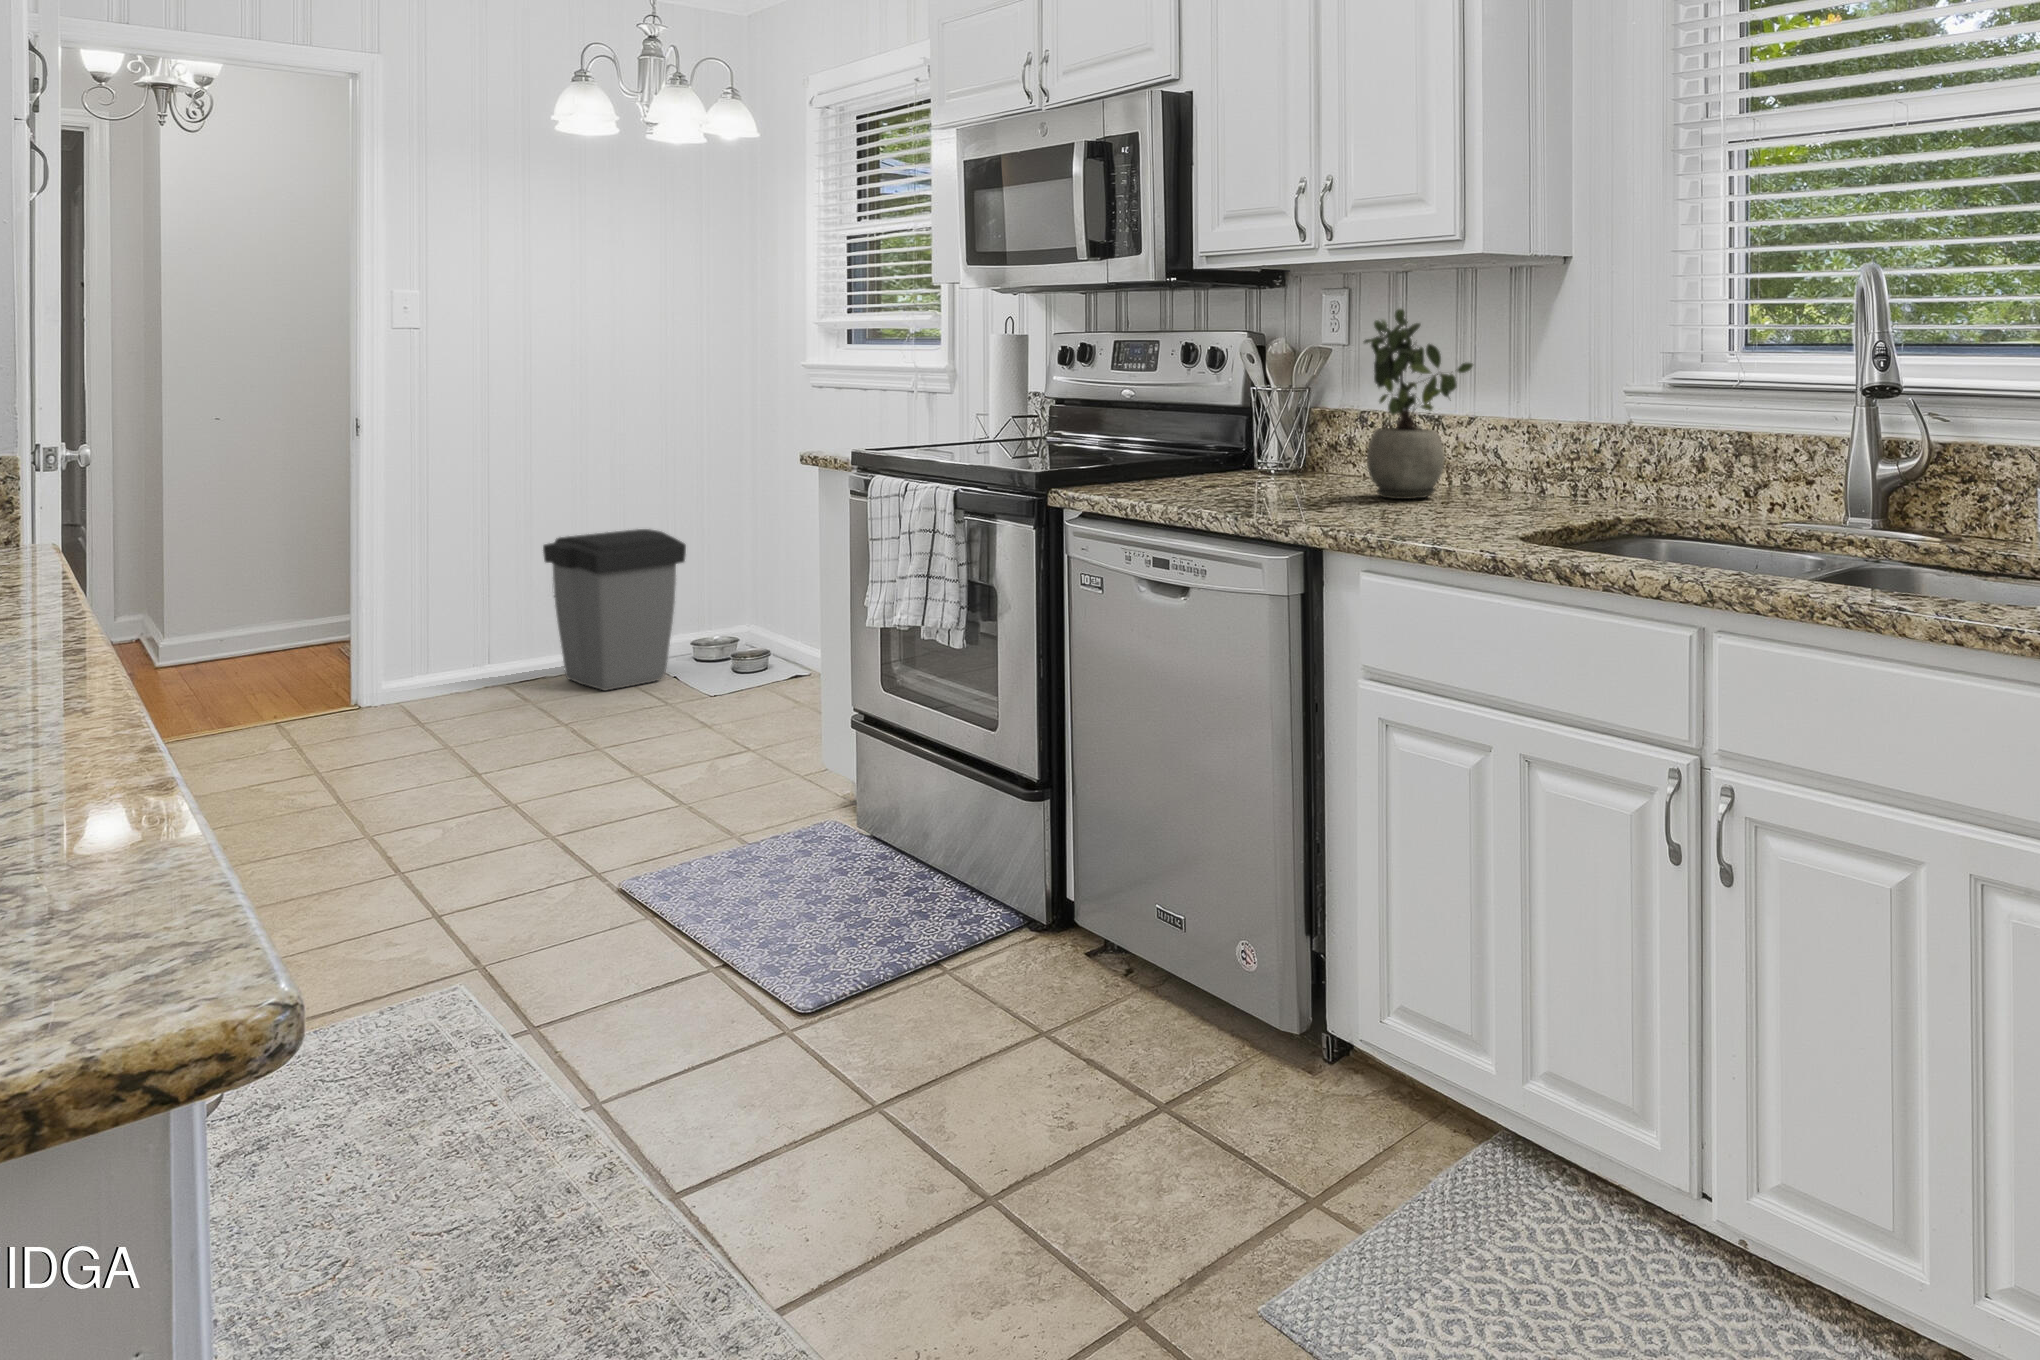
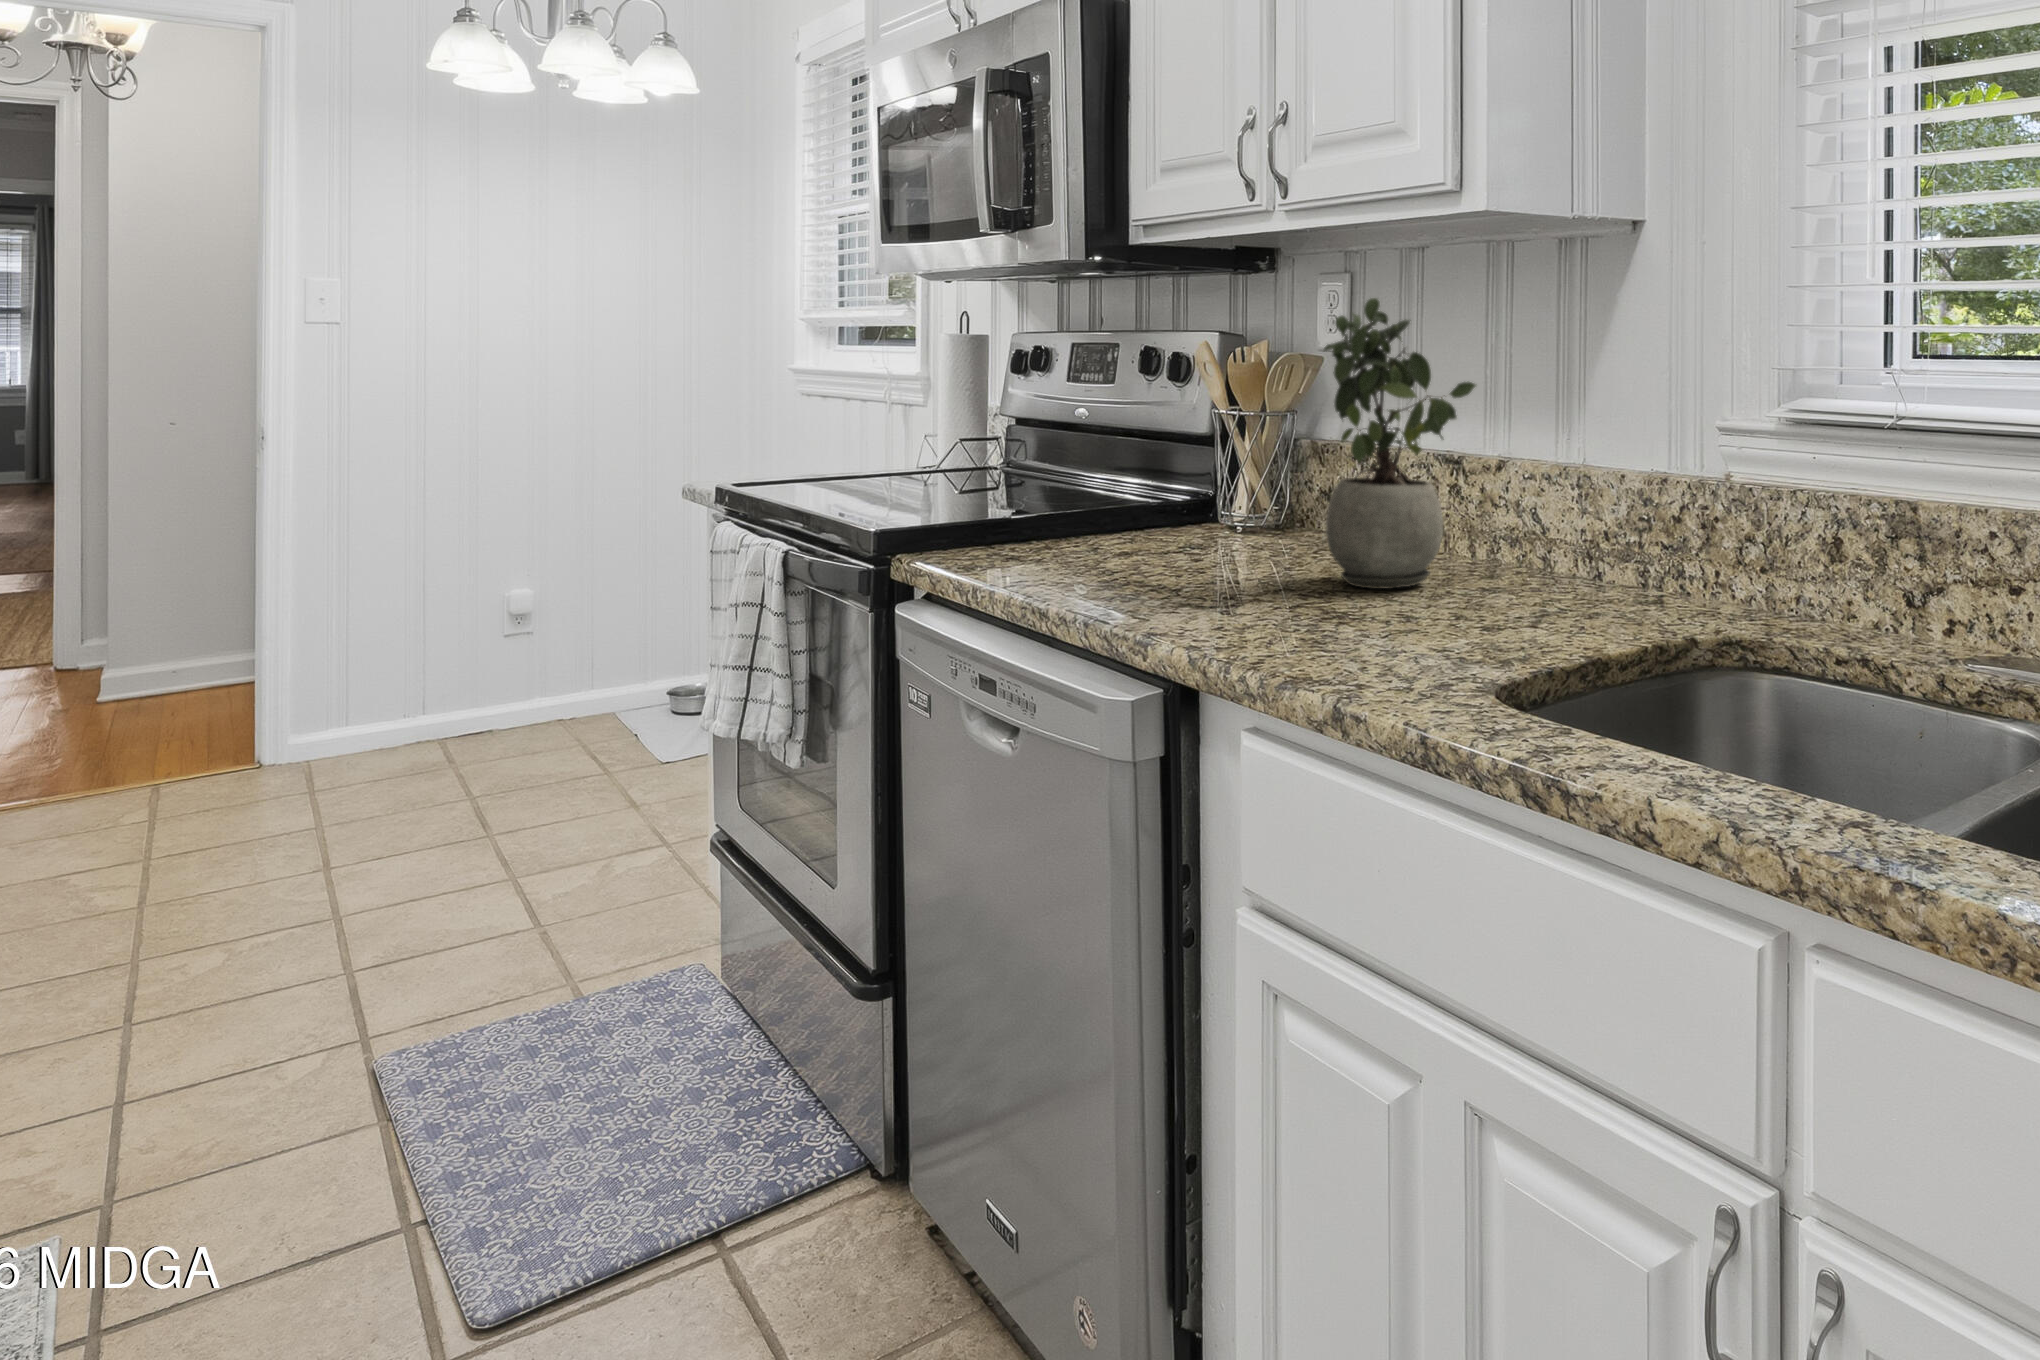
trash can: present [543,529,686,690] -> none [486,560,648,753]

